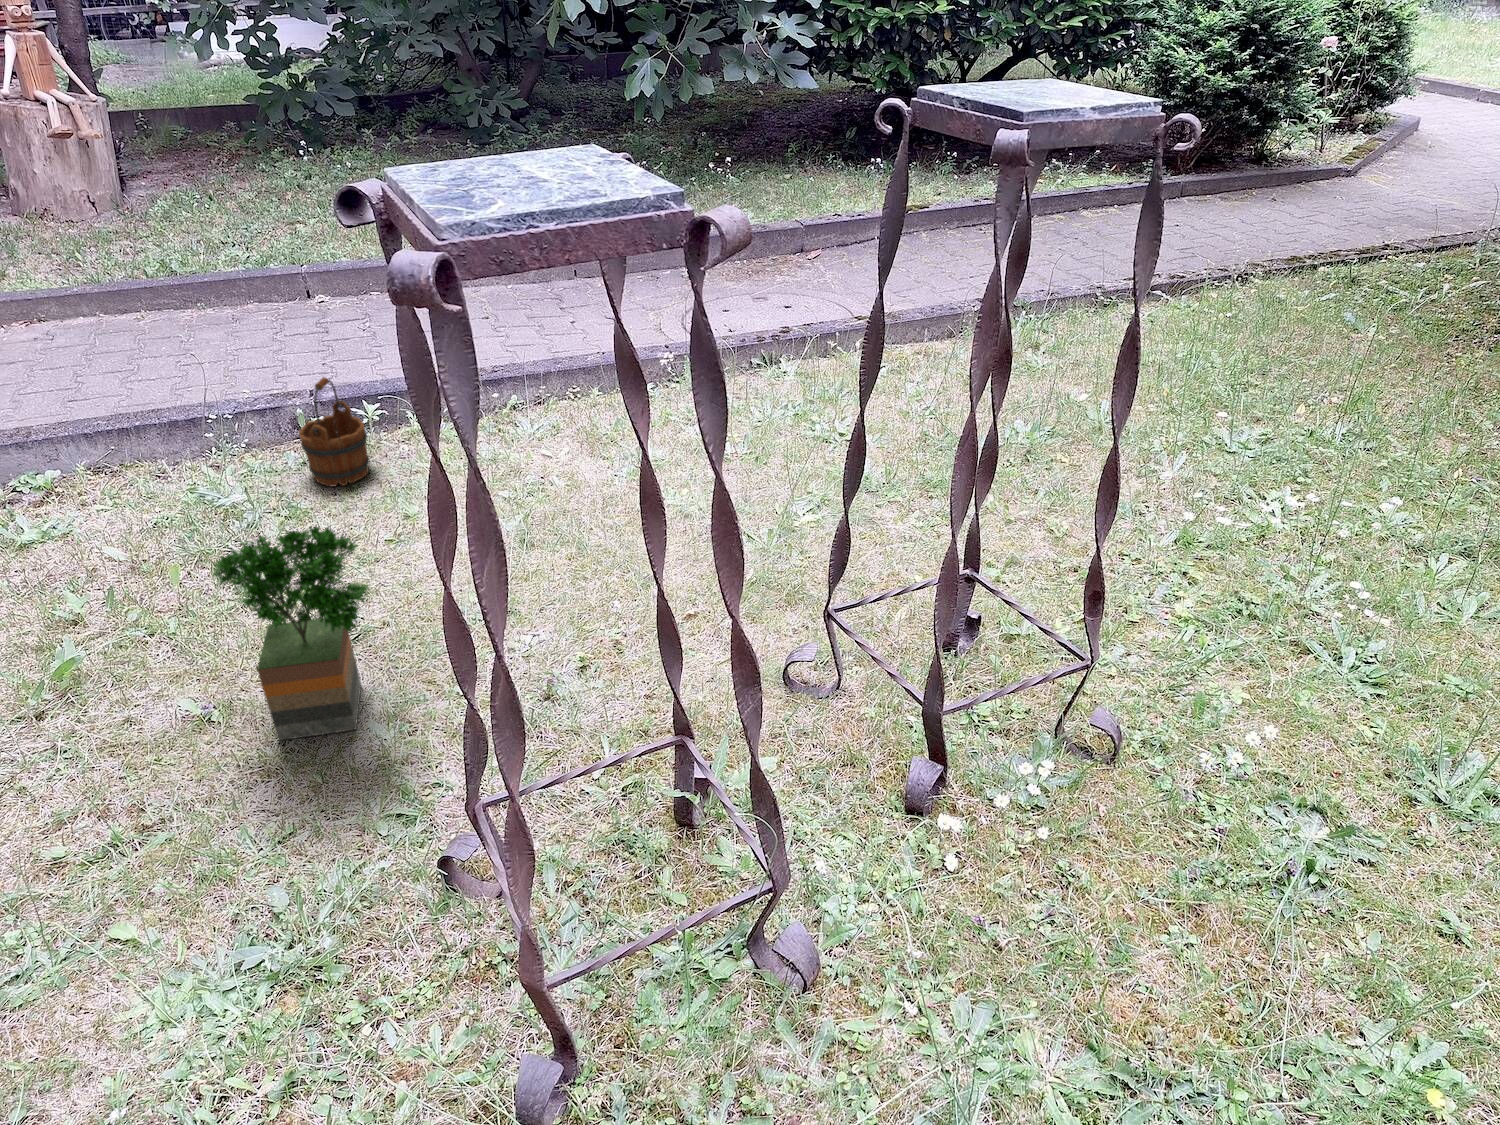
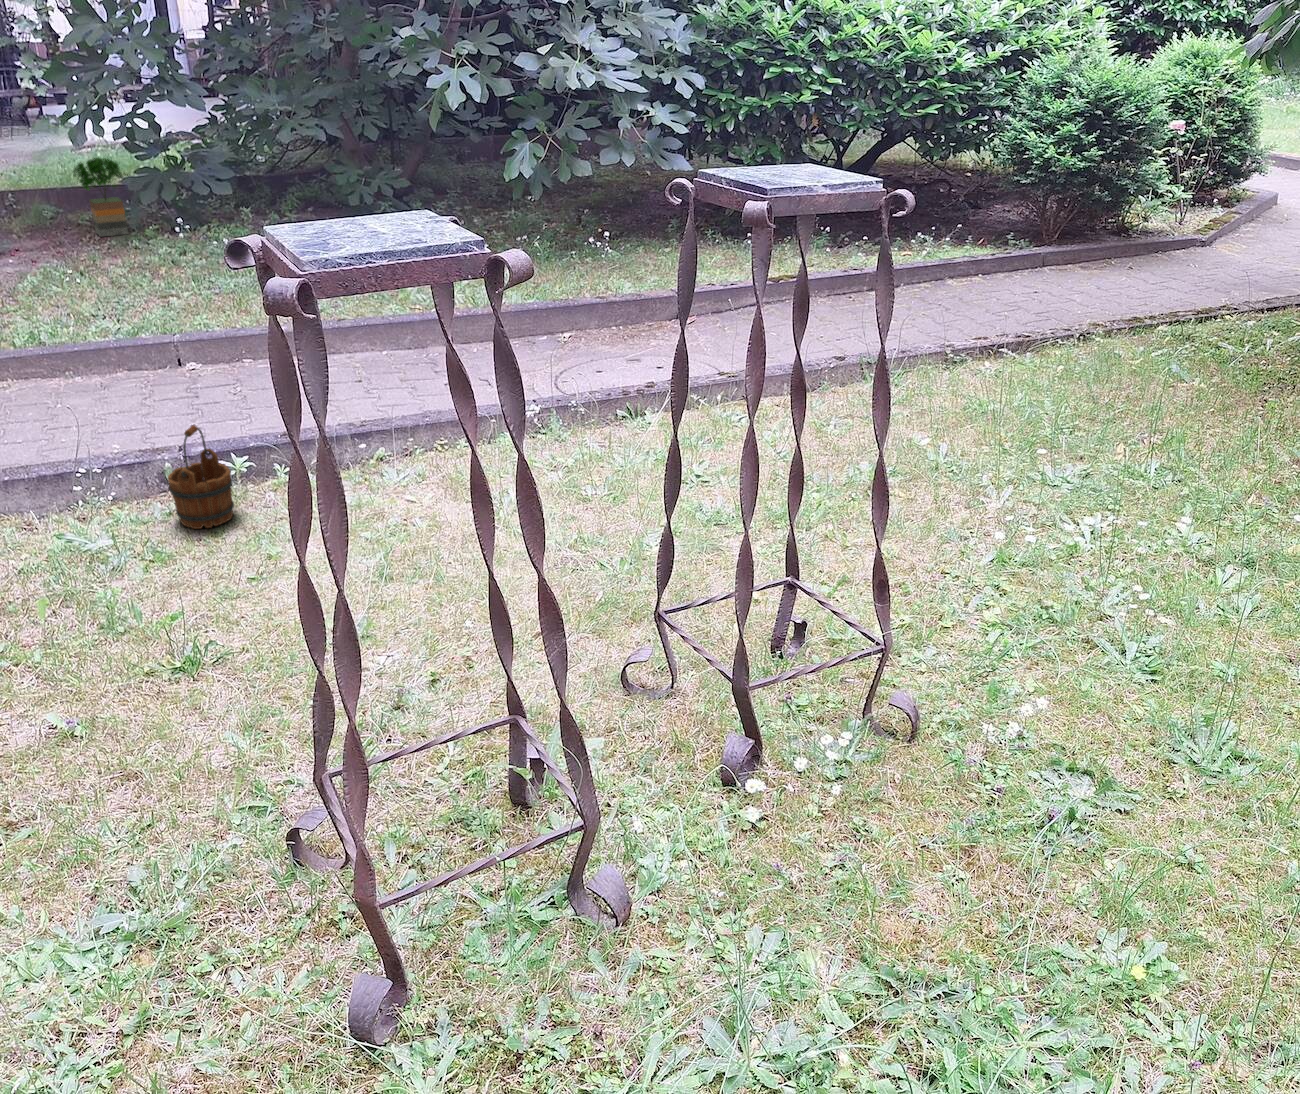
potted tree: present [213,525,369,741] -> present [73,157,128,237]

